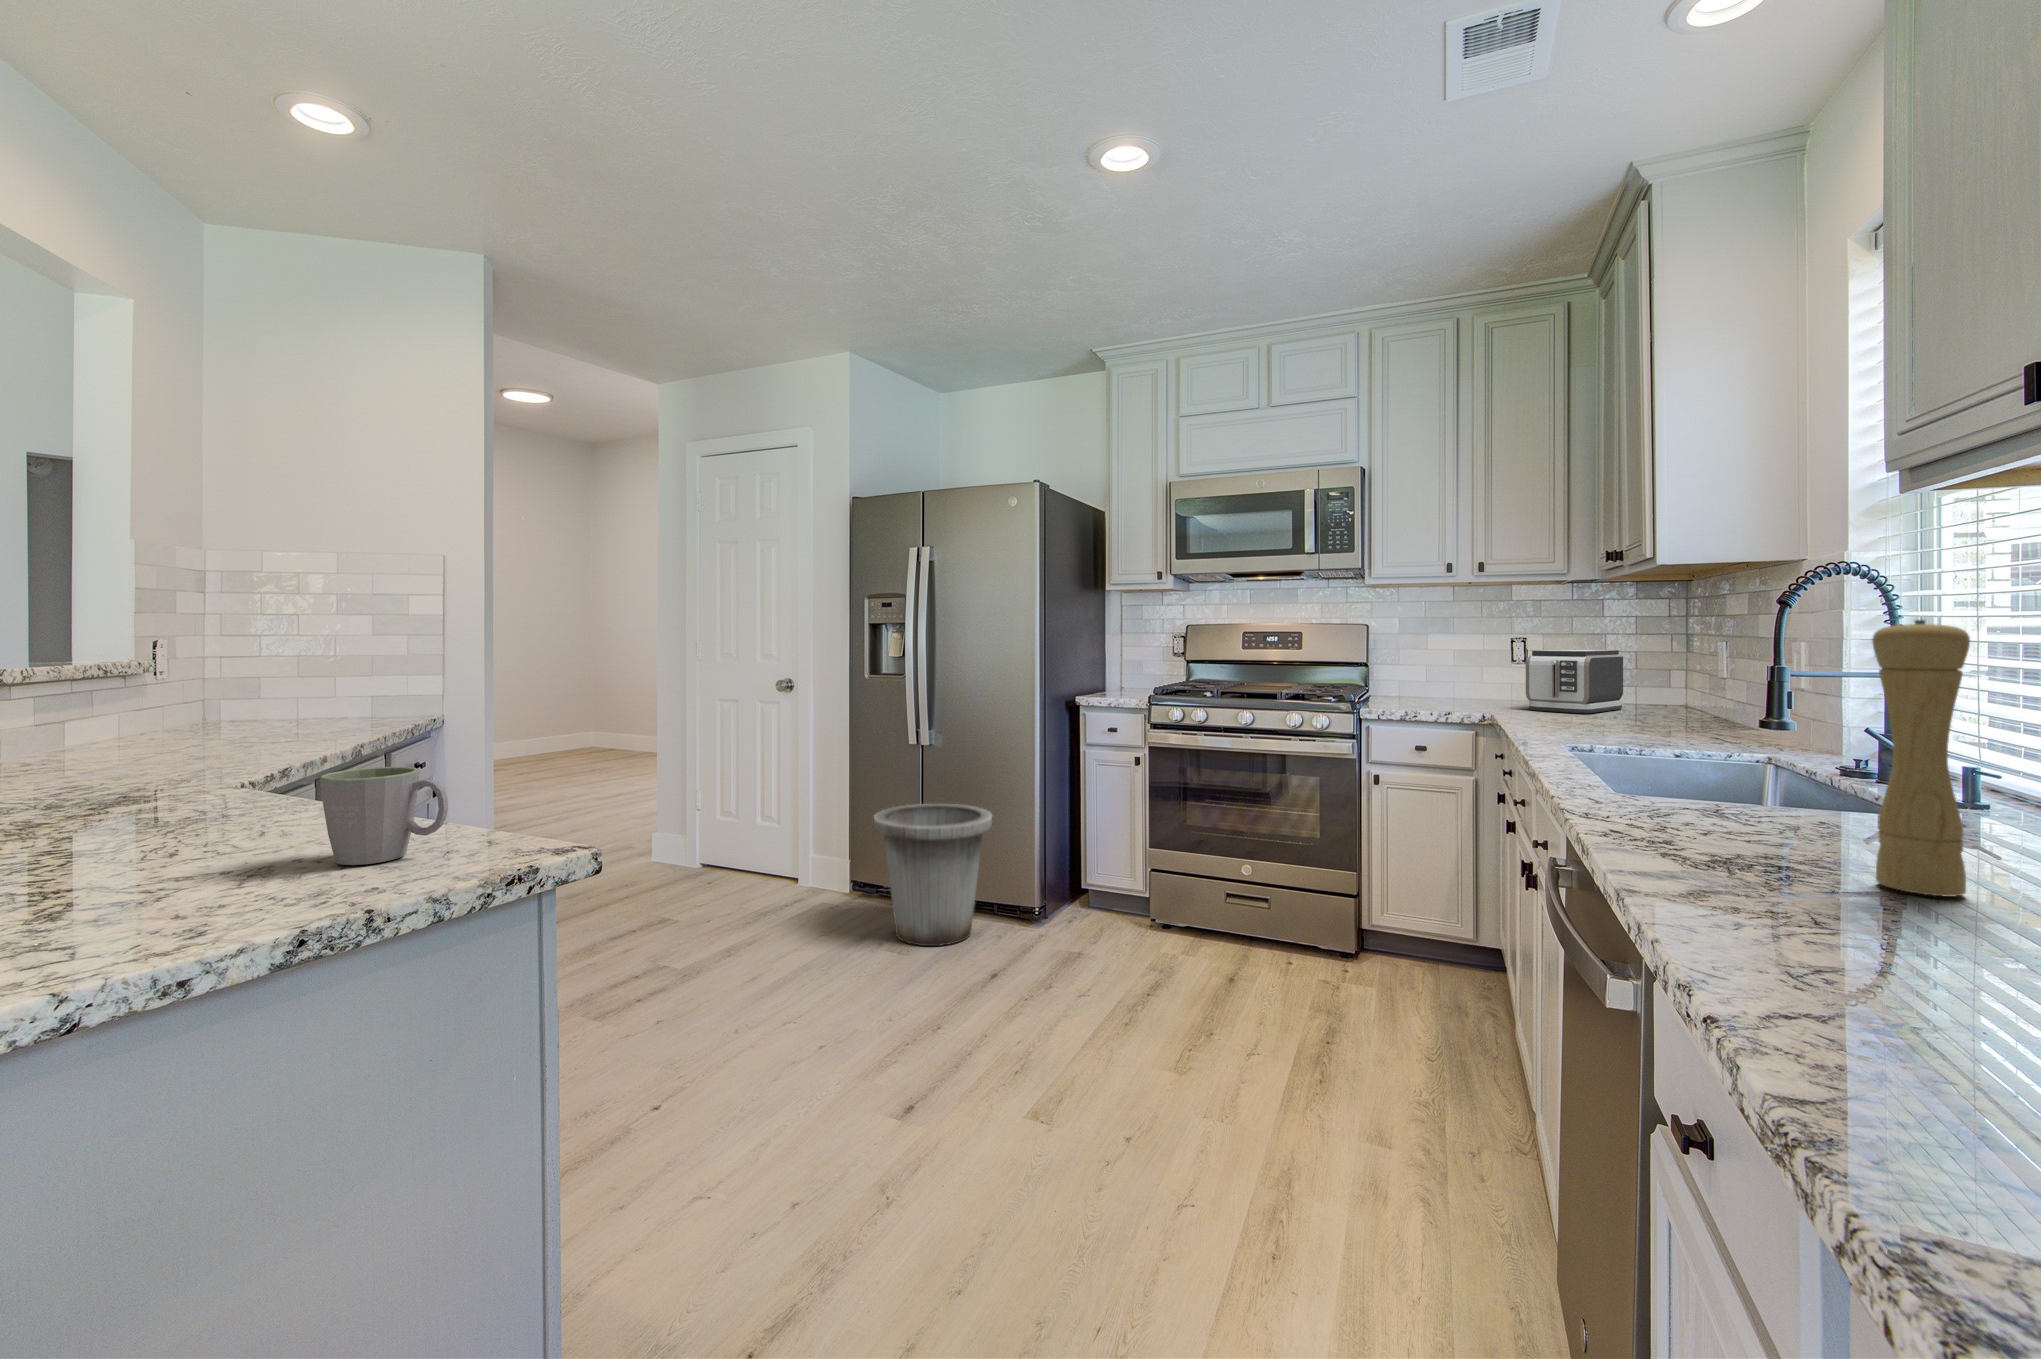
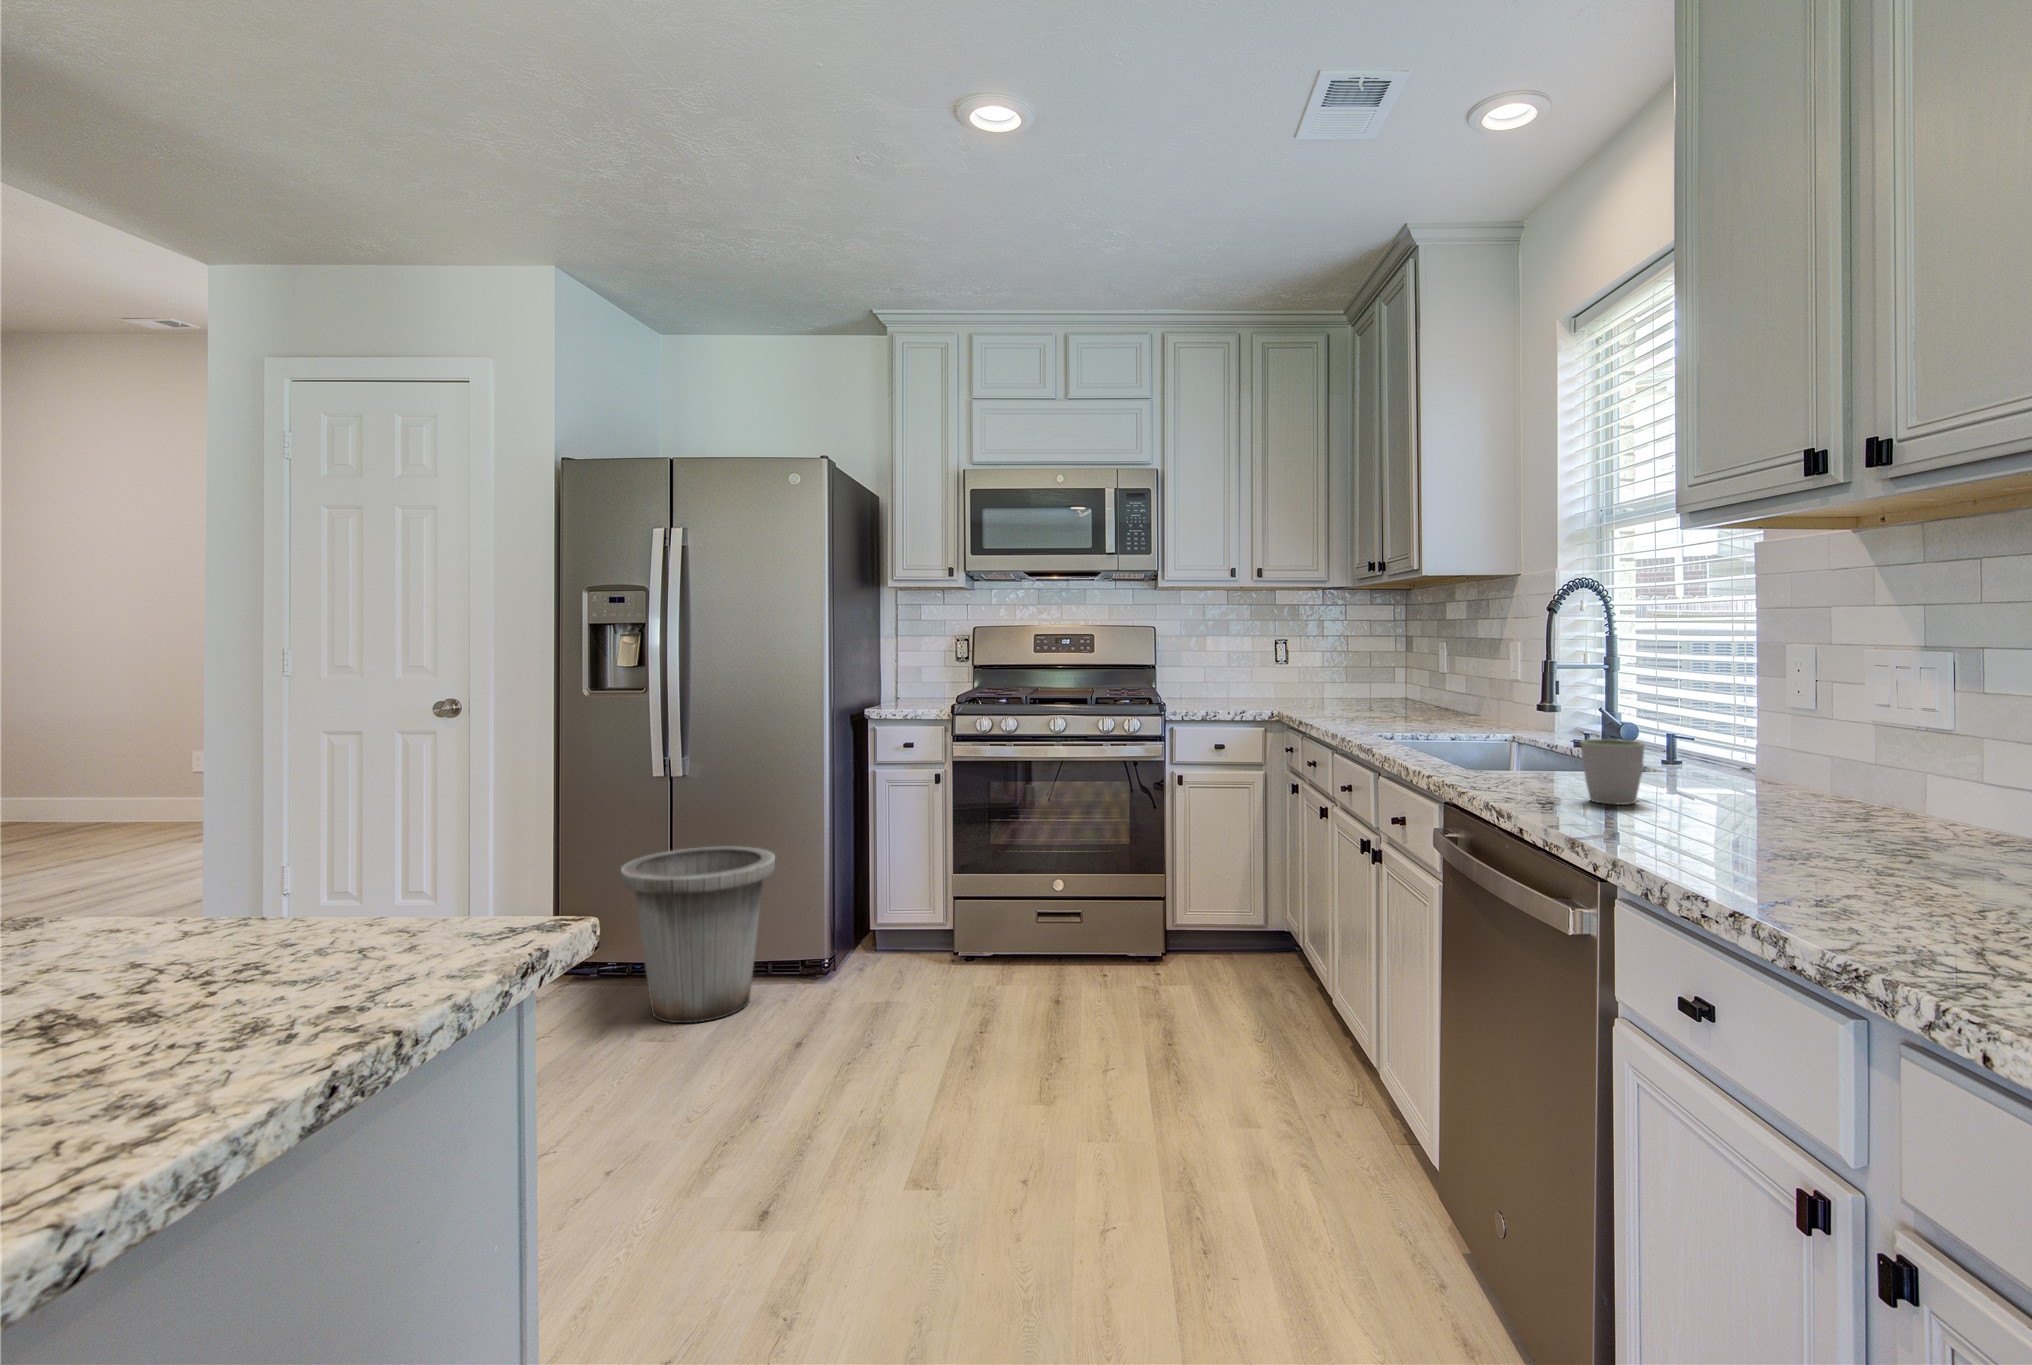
pepper mill: present [1872,620,1970,896] -> none [1691,623,1750,828]
toaster: present [1526,650,1623,713] -> none [1302,649,1373,707]
mug: present [320,767,448,865] -> present [1581,739,1644,805]

